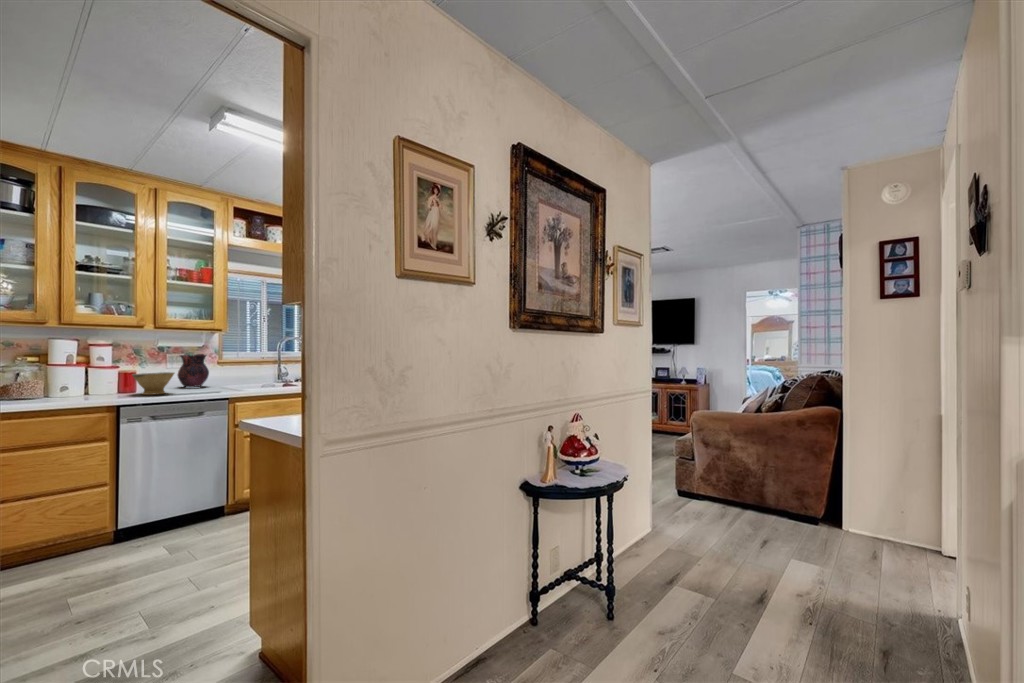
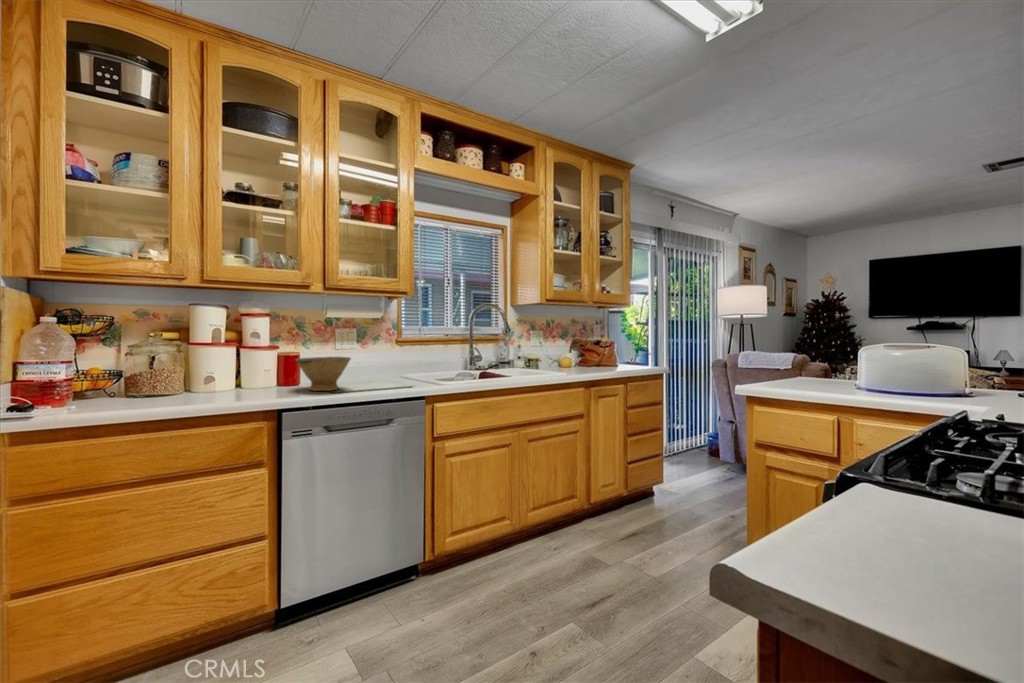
vase: present [177,354,209,387] -> none [349,330,389,379]

